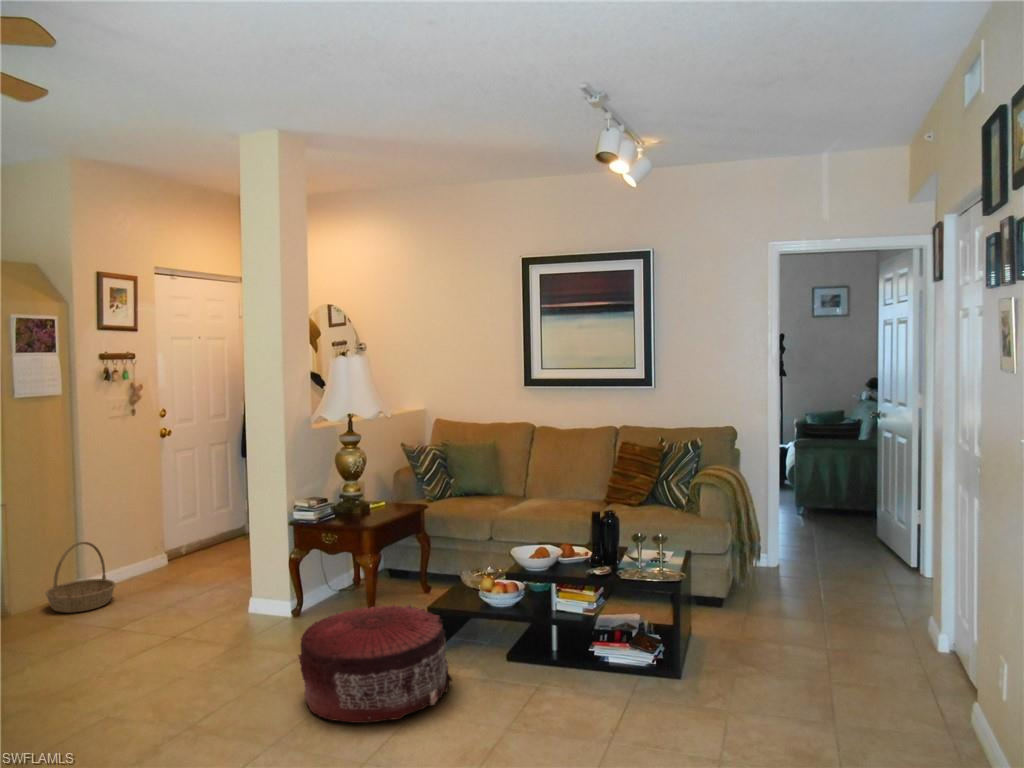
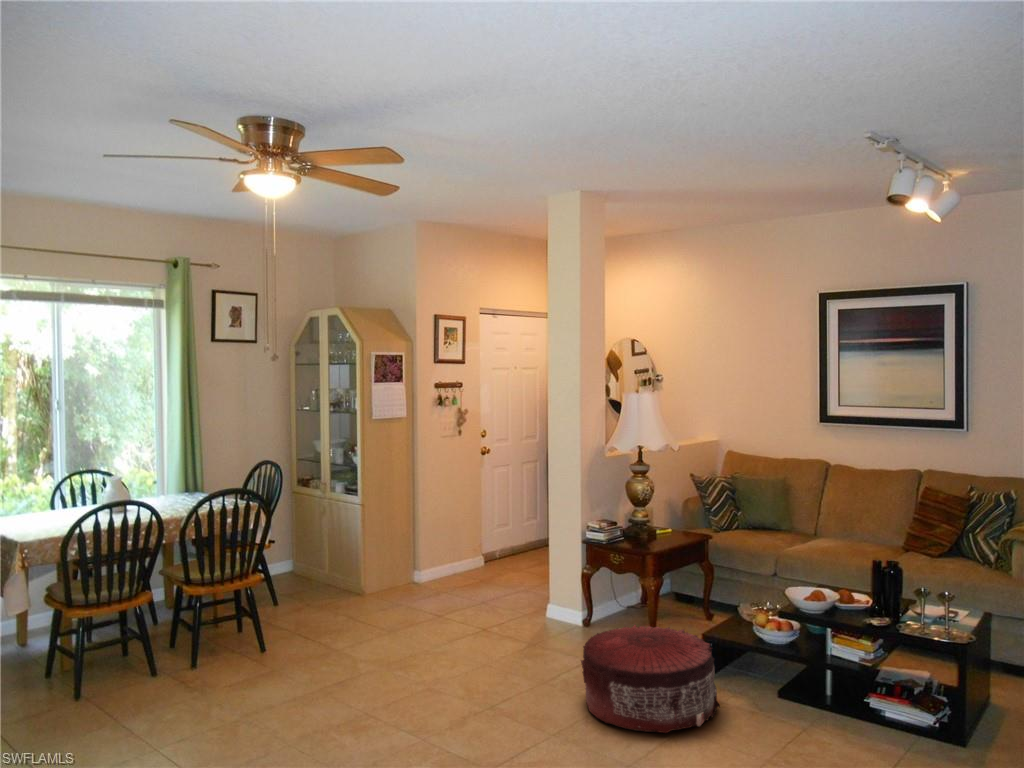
basket: present [45,542,115,613] -> none [392,539,443,597]

